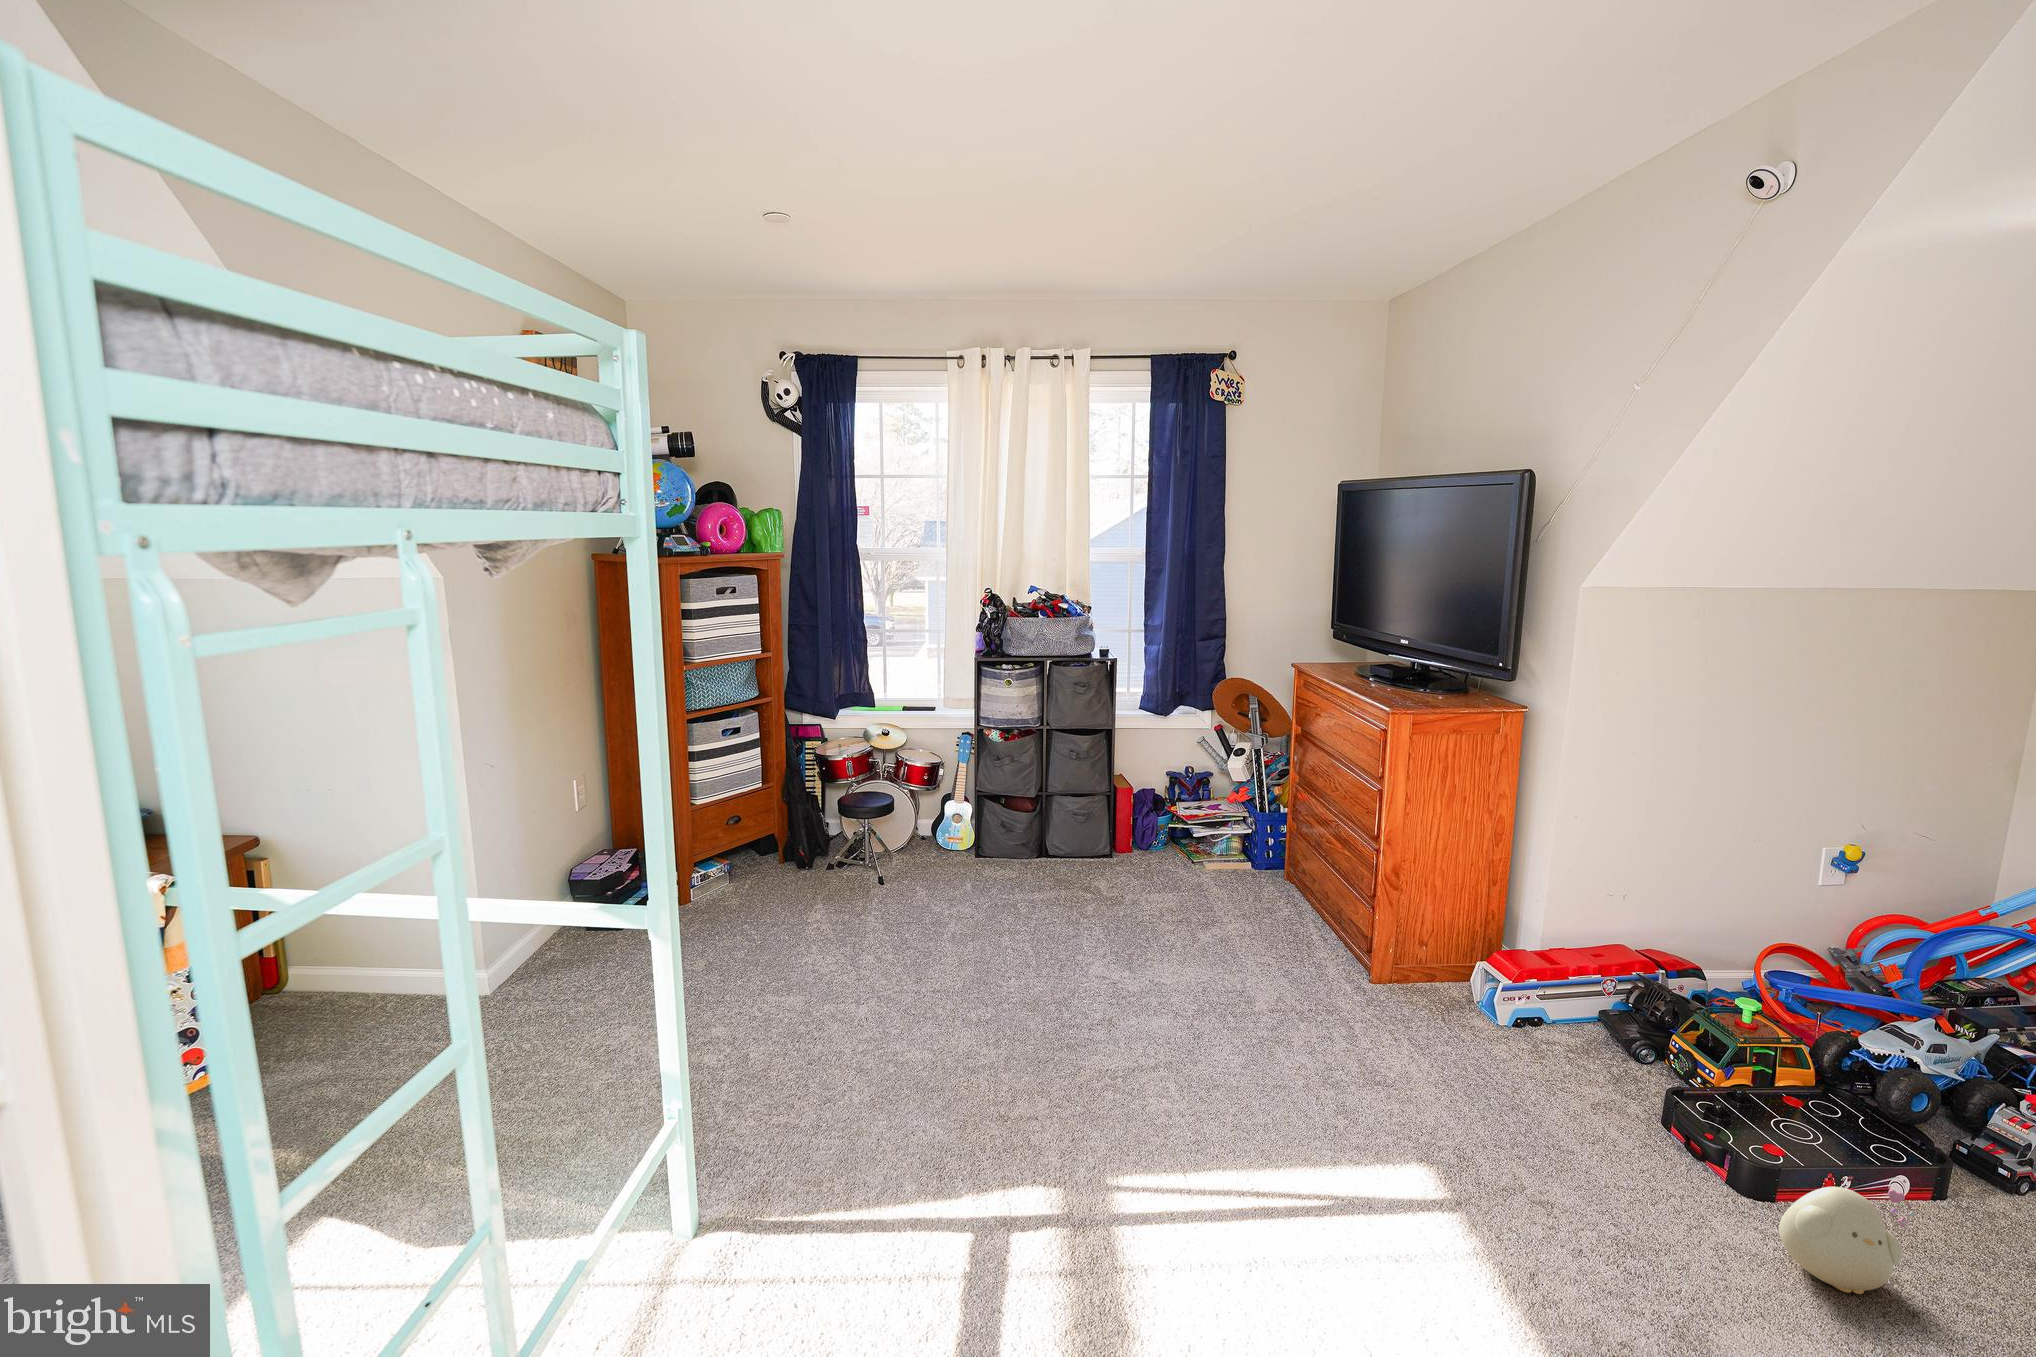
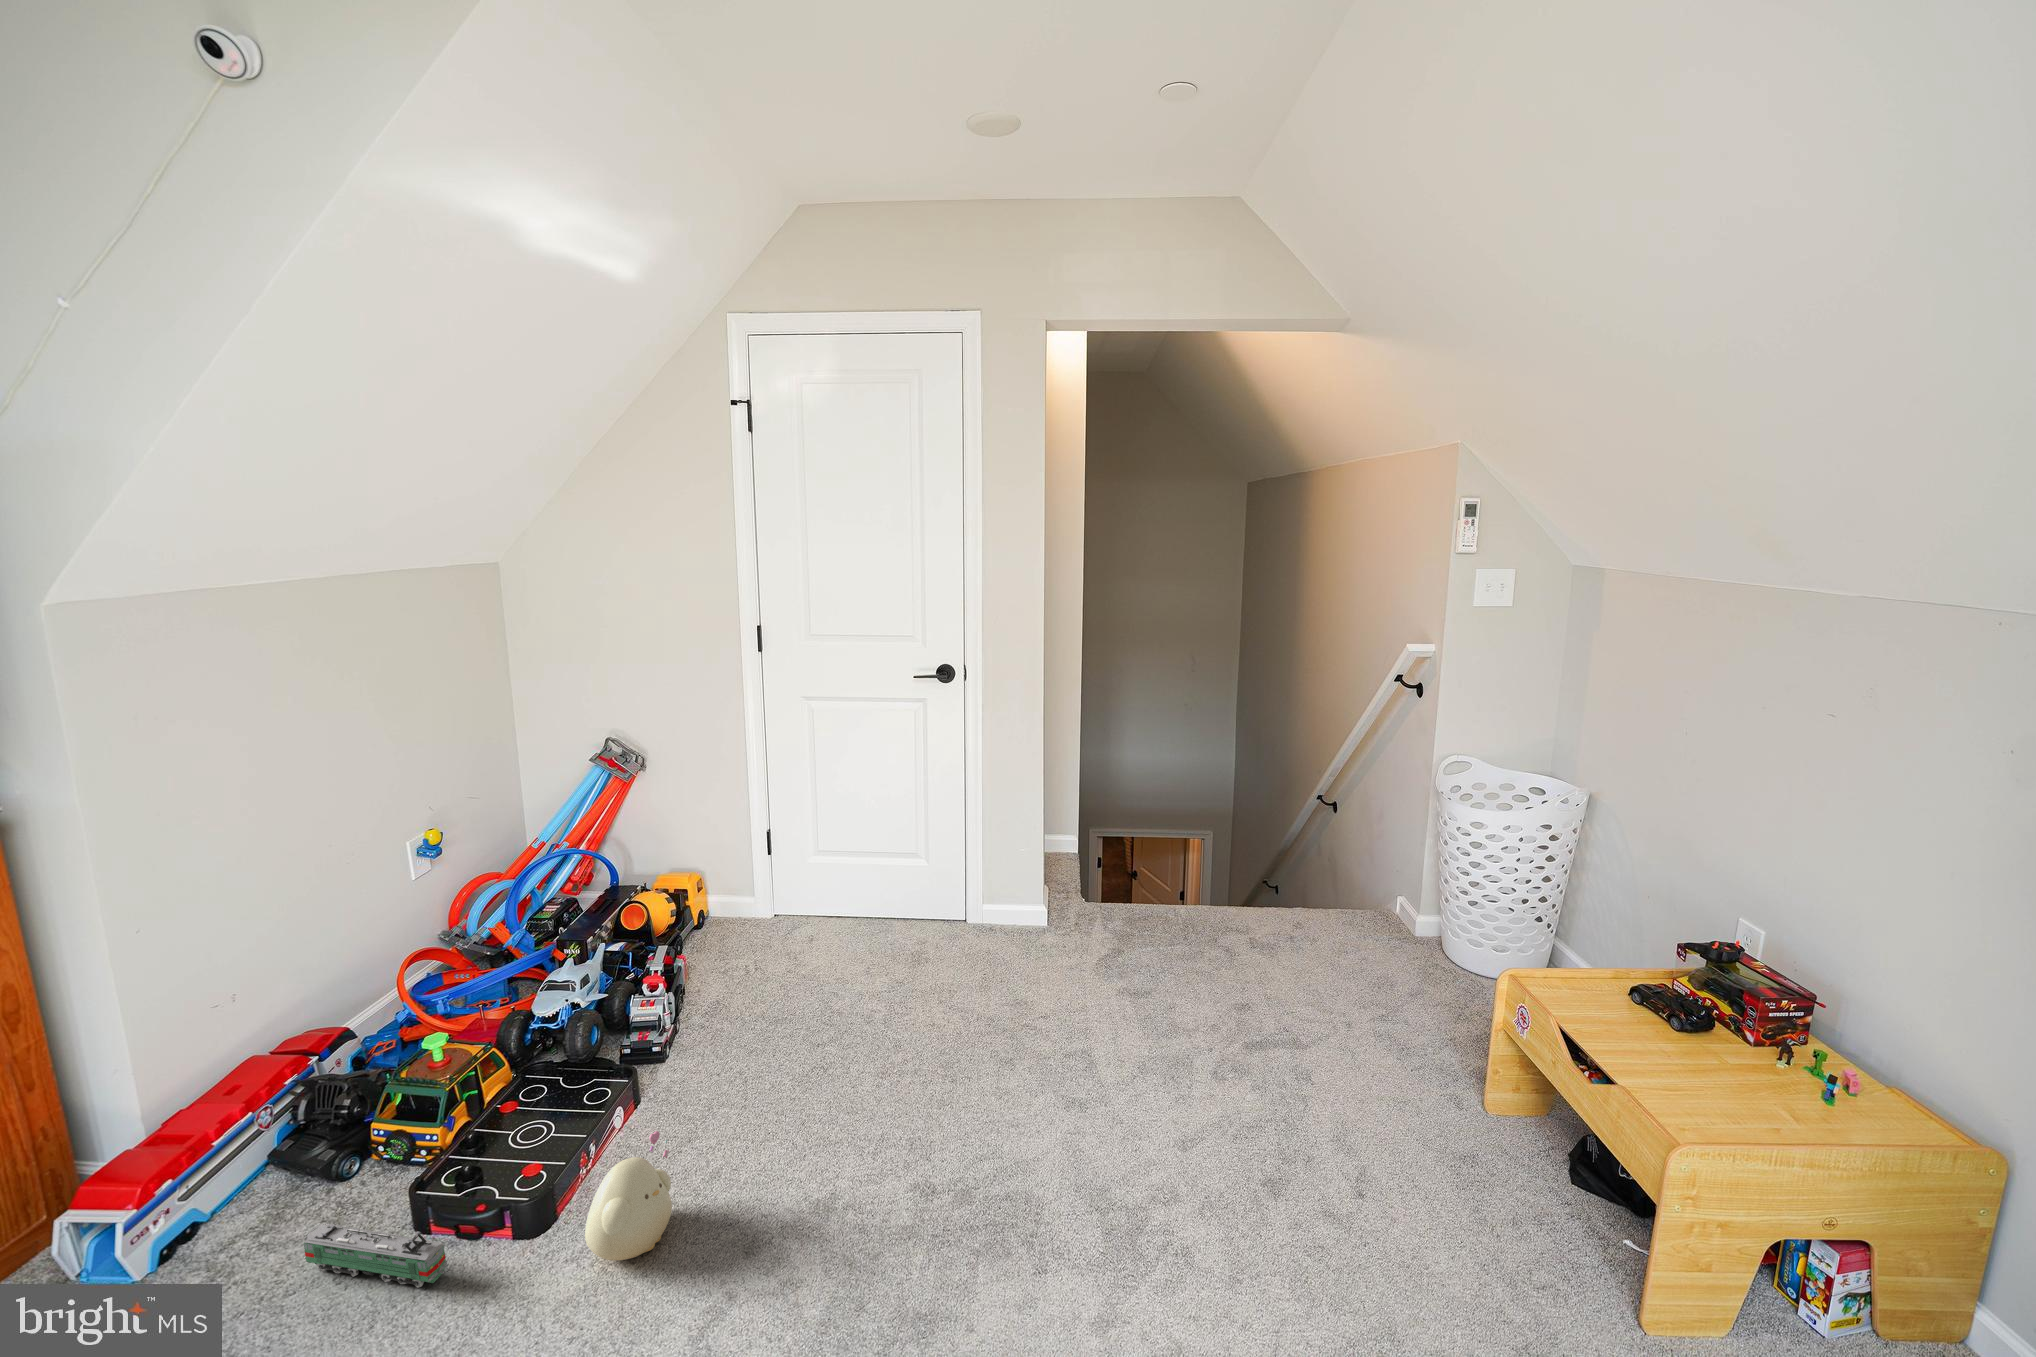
toy train: none [1584,1063,1667,1157] -> present [303,1224,447,1287]

